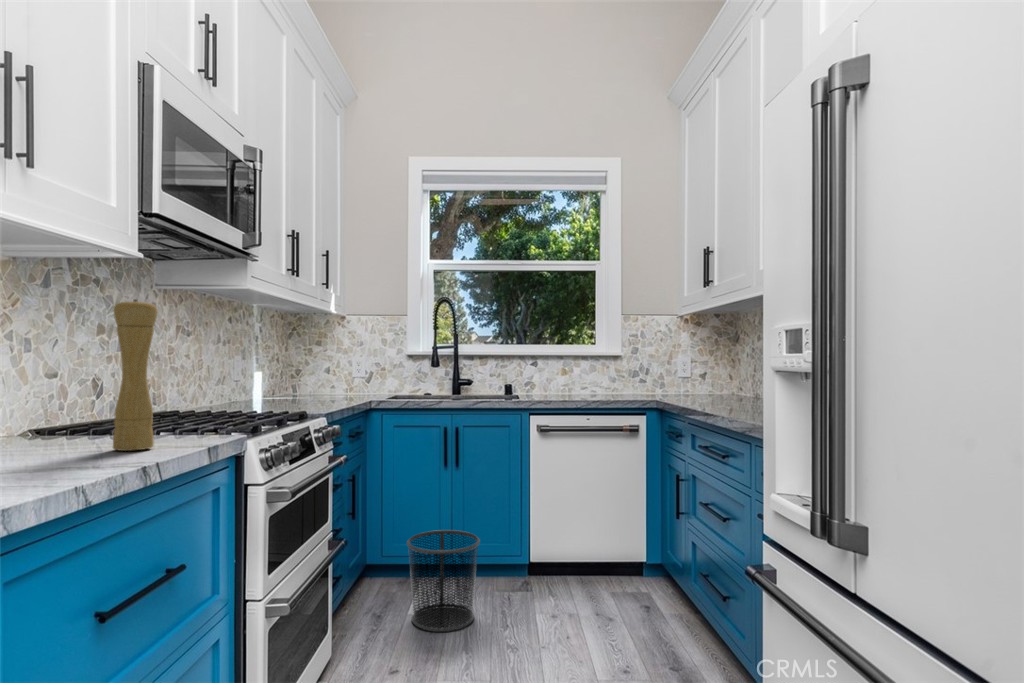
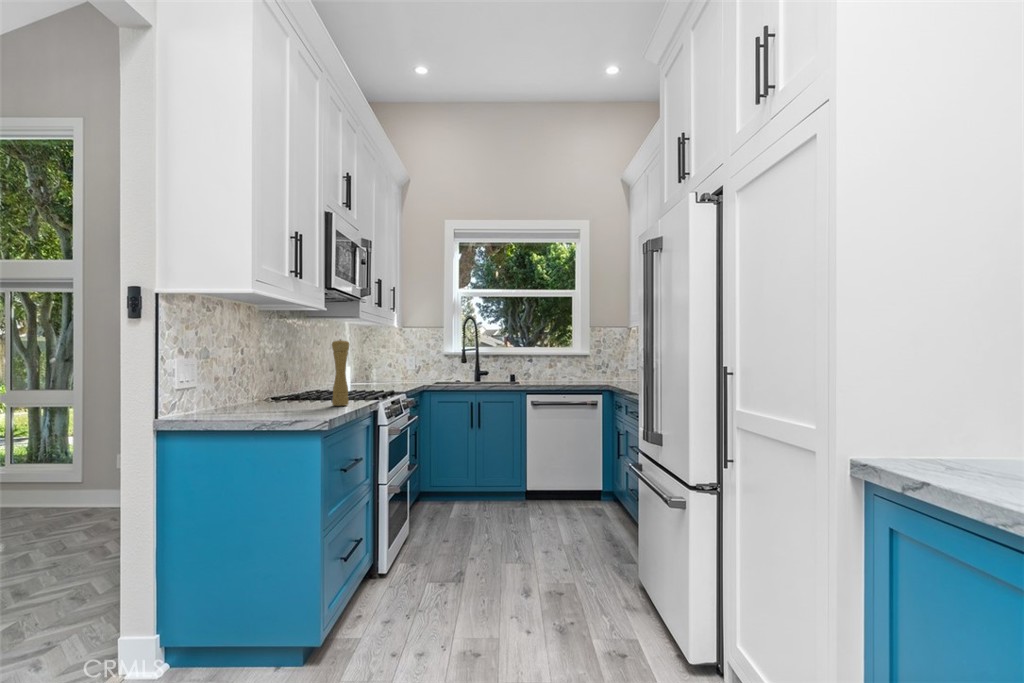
trash can: present [407,530,480,632] -> none [449,466,494,523]

